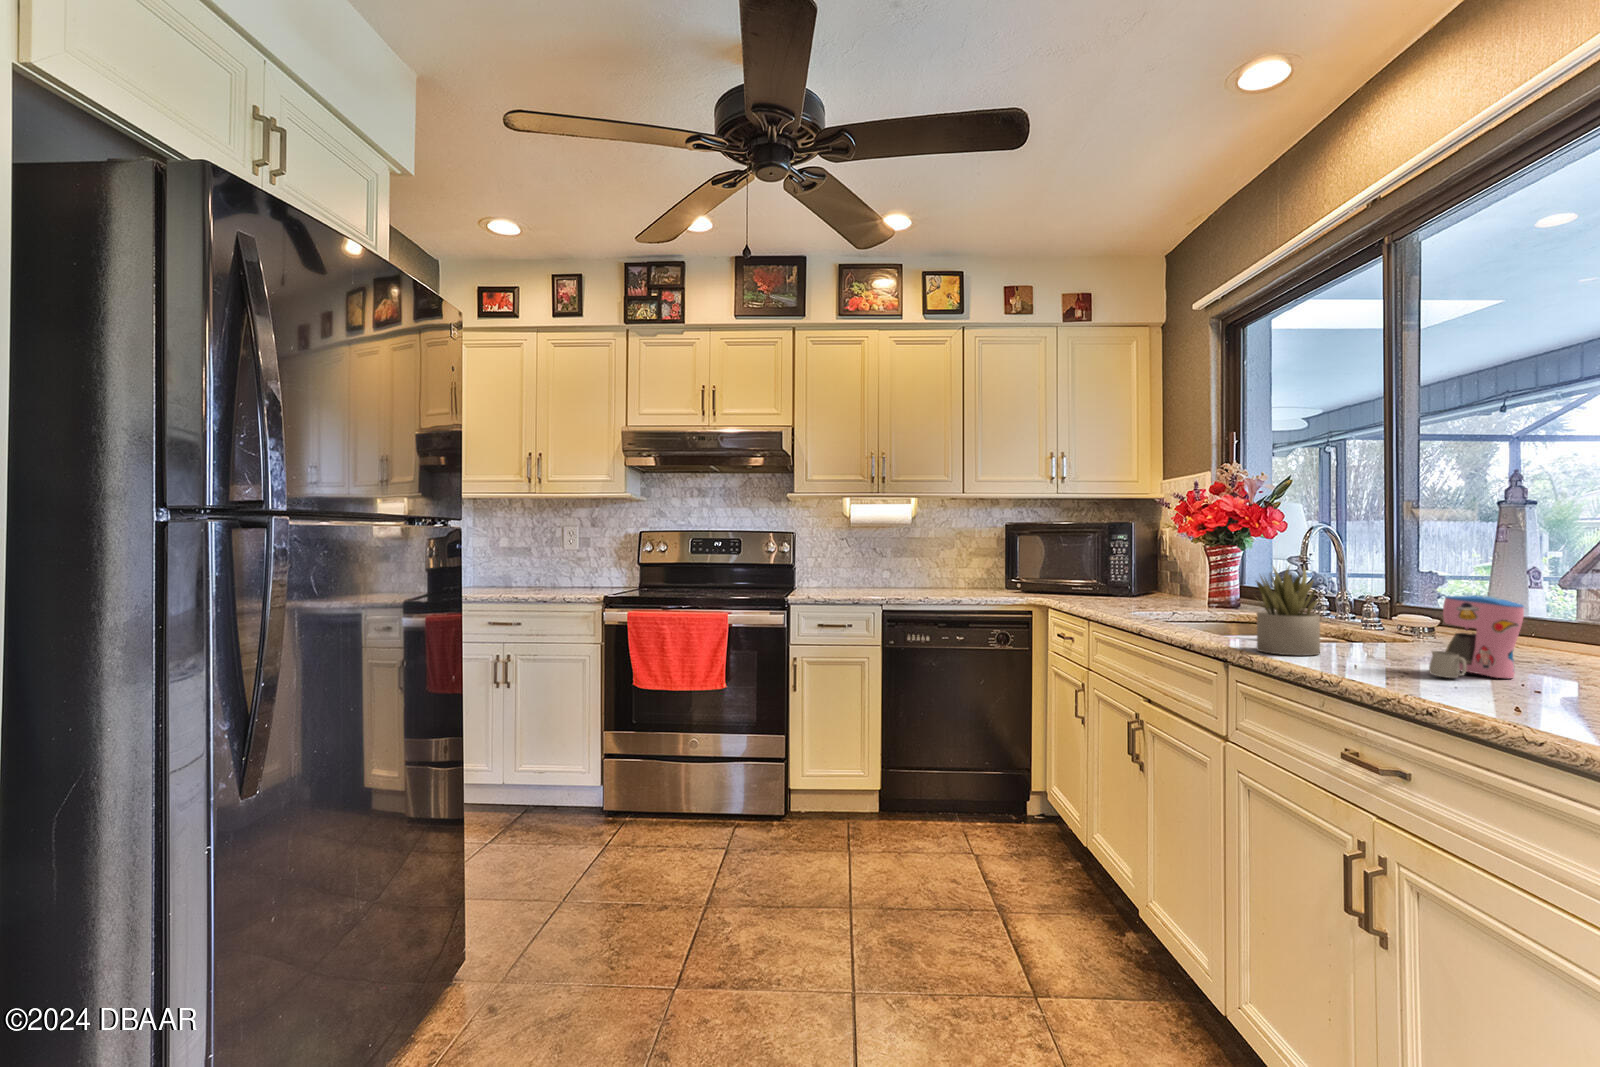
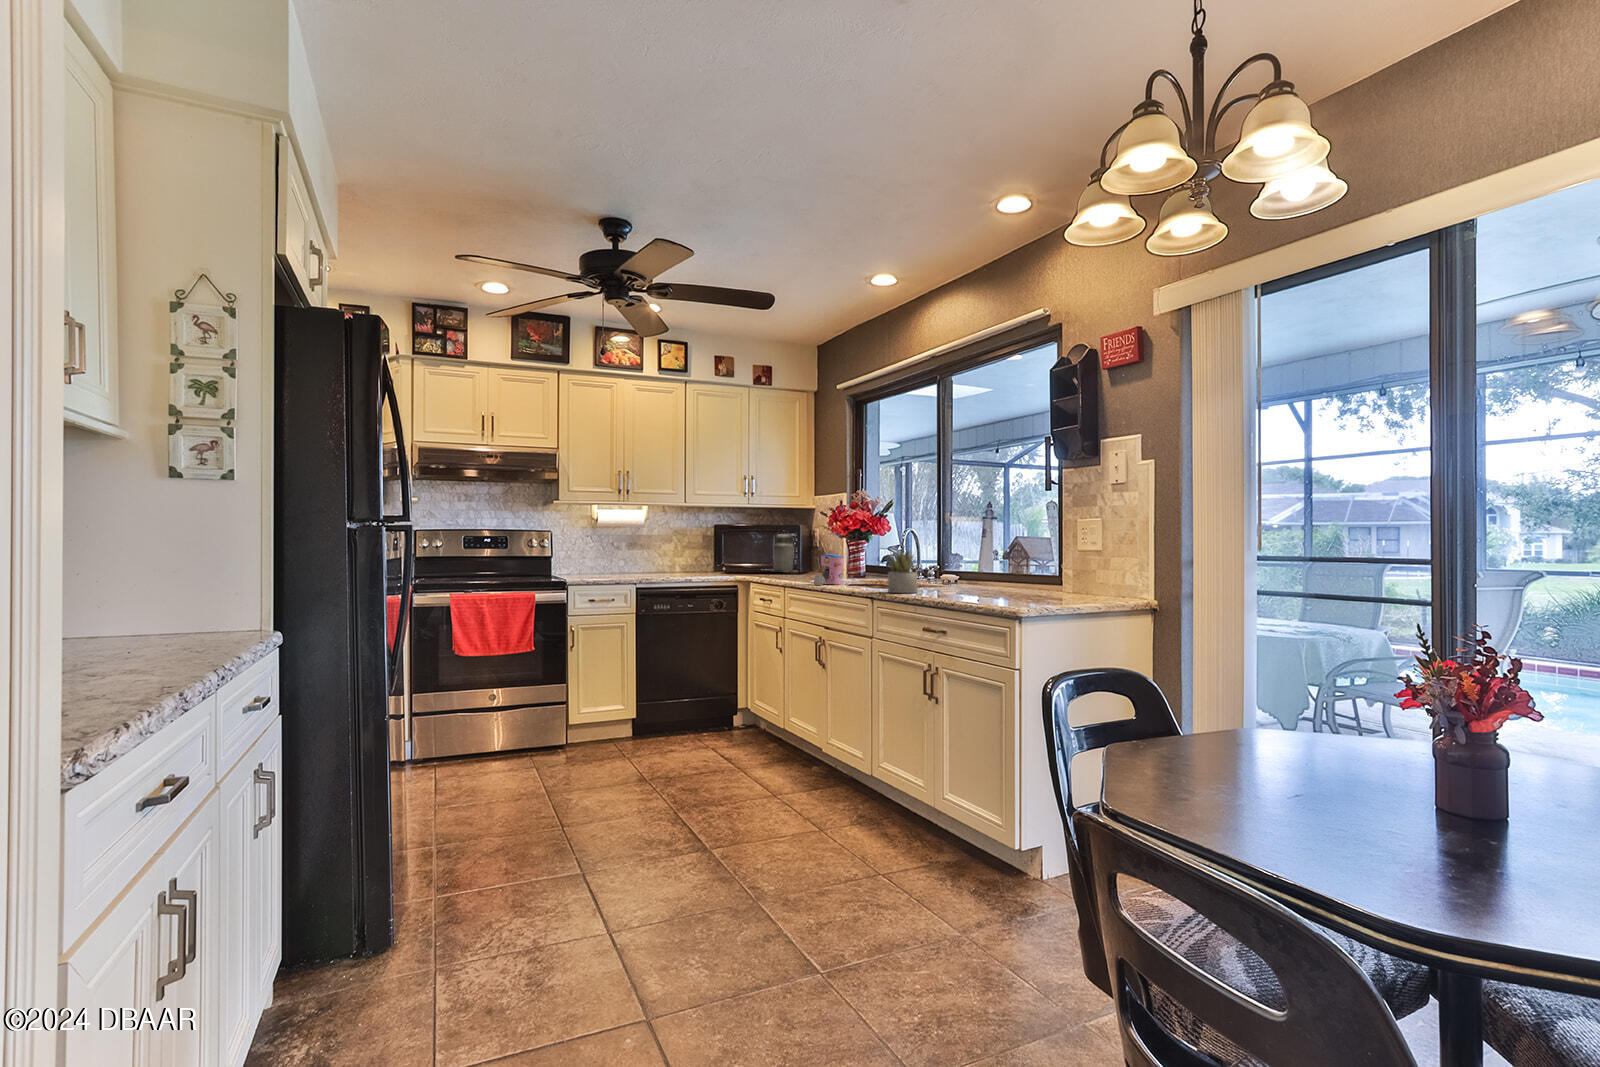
canister: none [1088,531,1133,593] -> present [772,534,794,572]
coffee maker: present [1429,595,1524,678] -> present [814,554,844,585]

